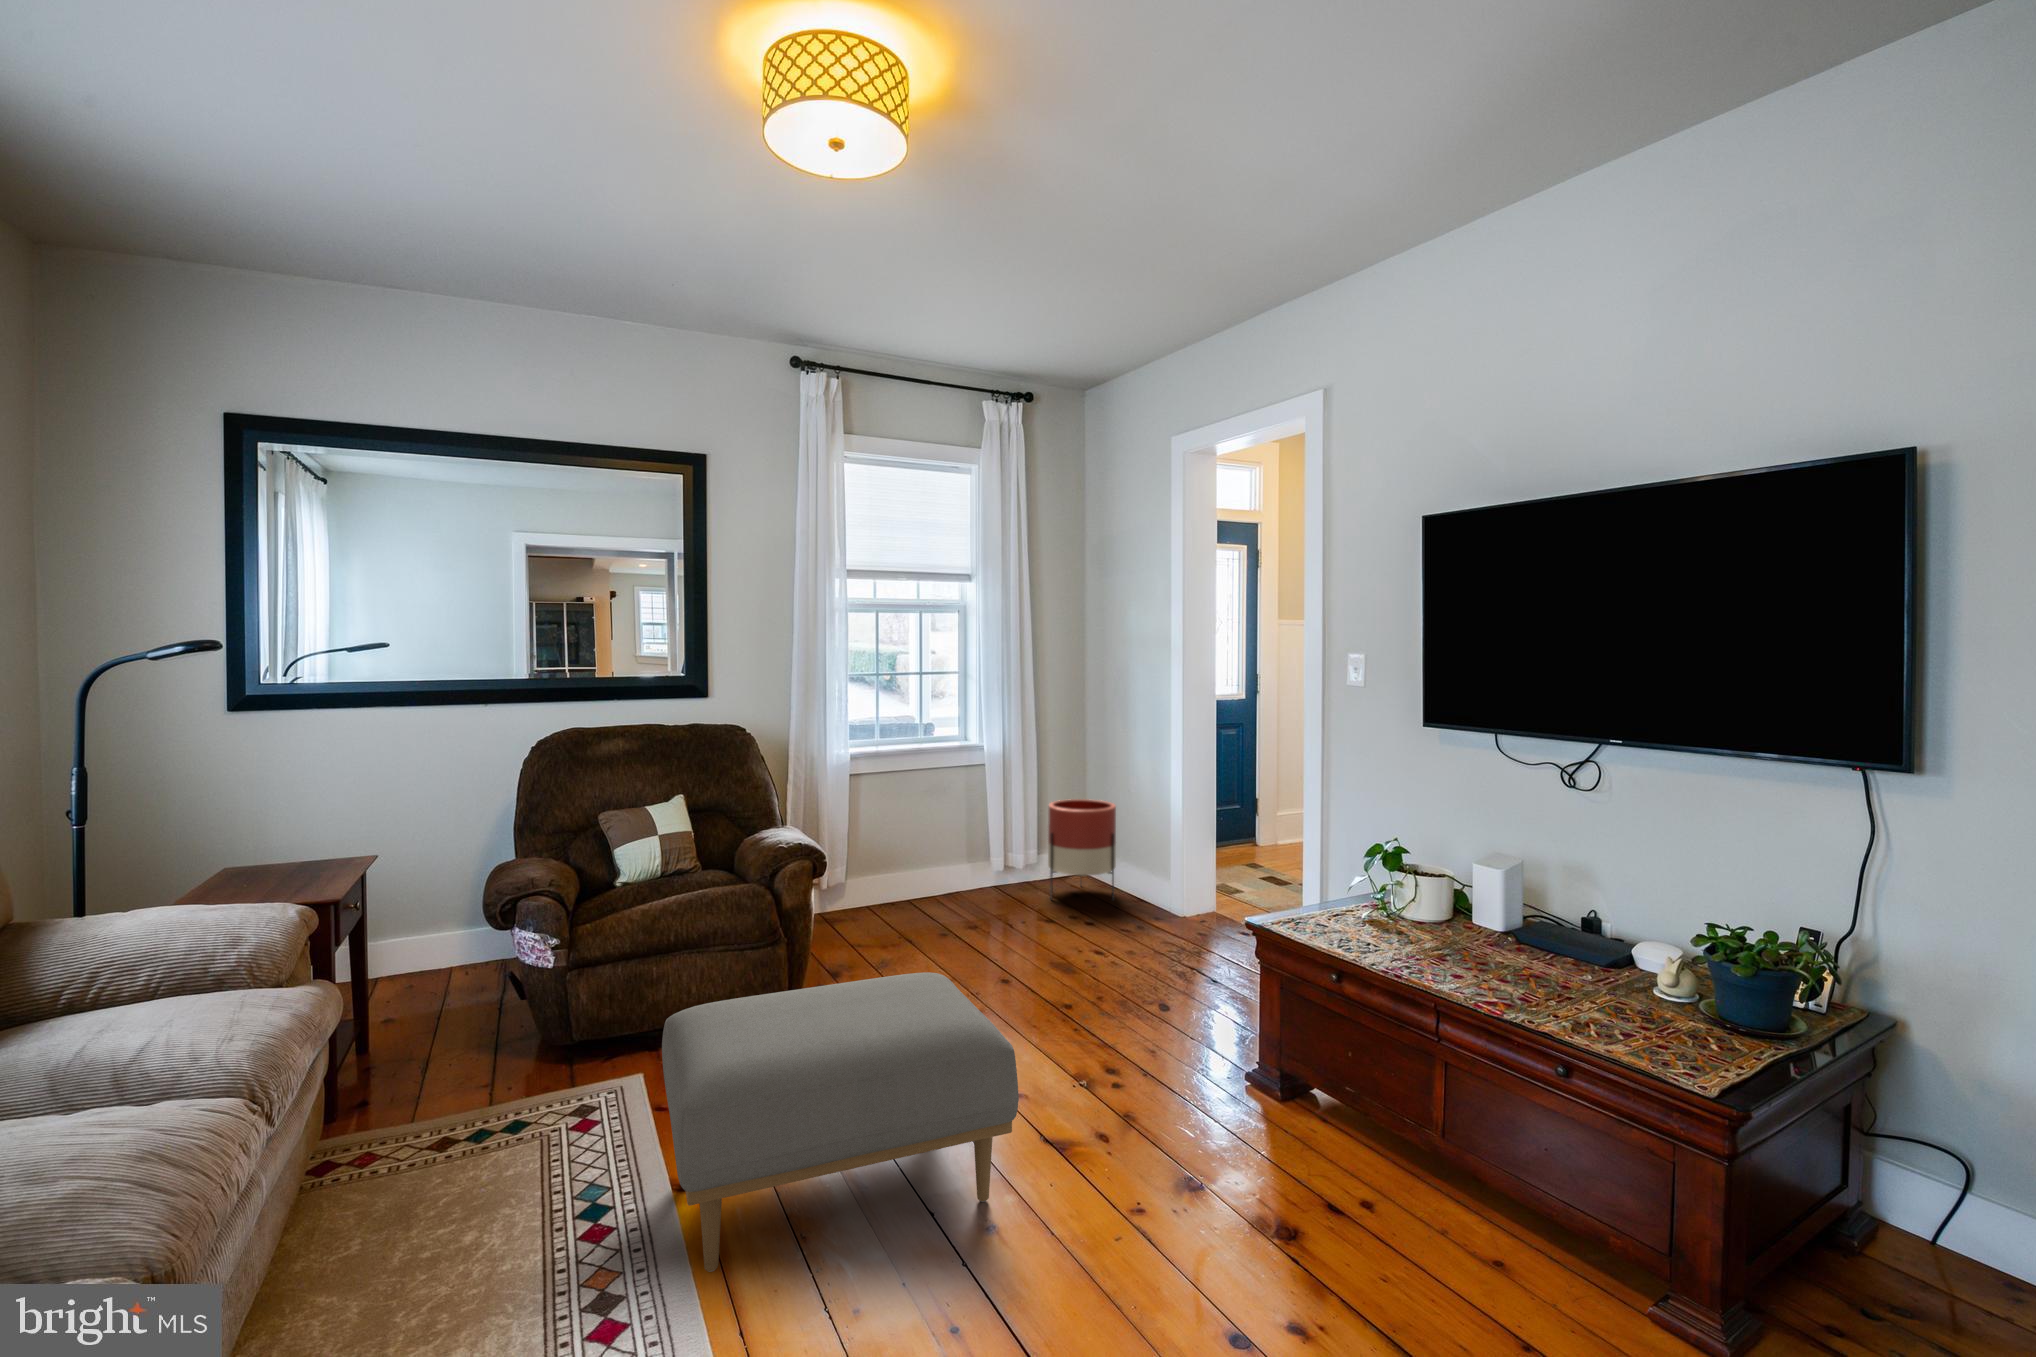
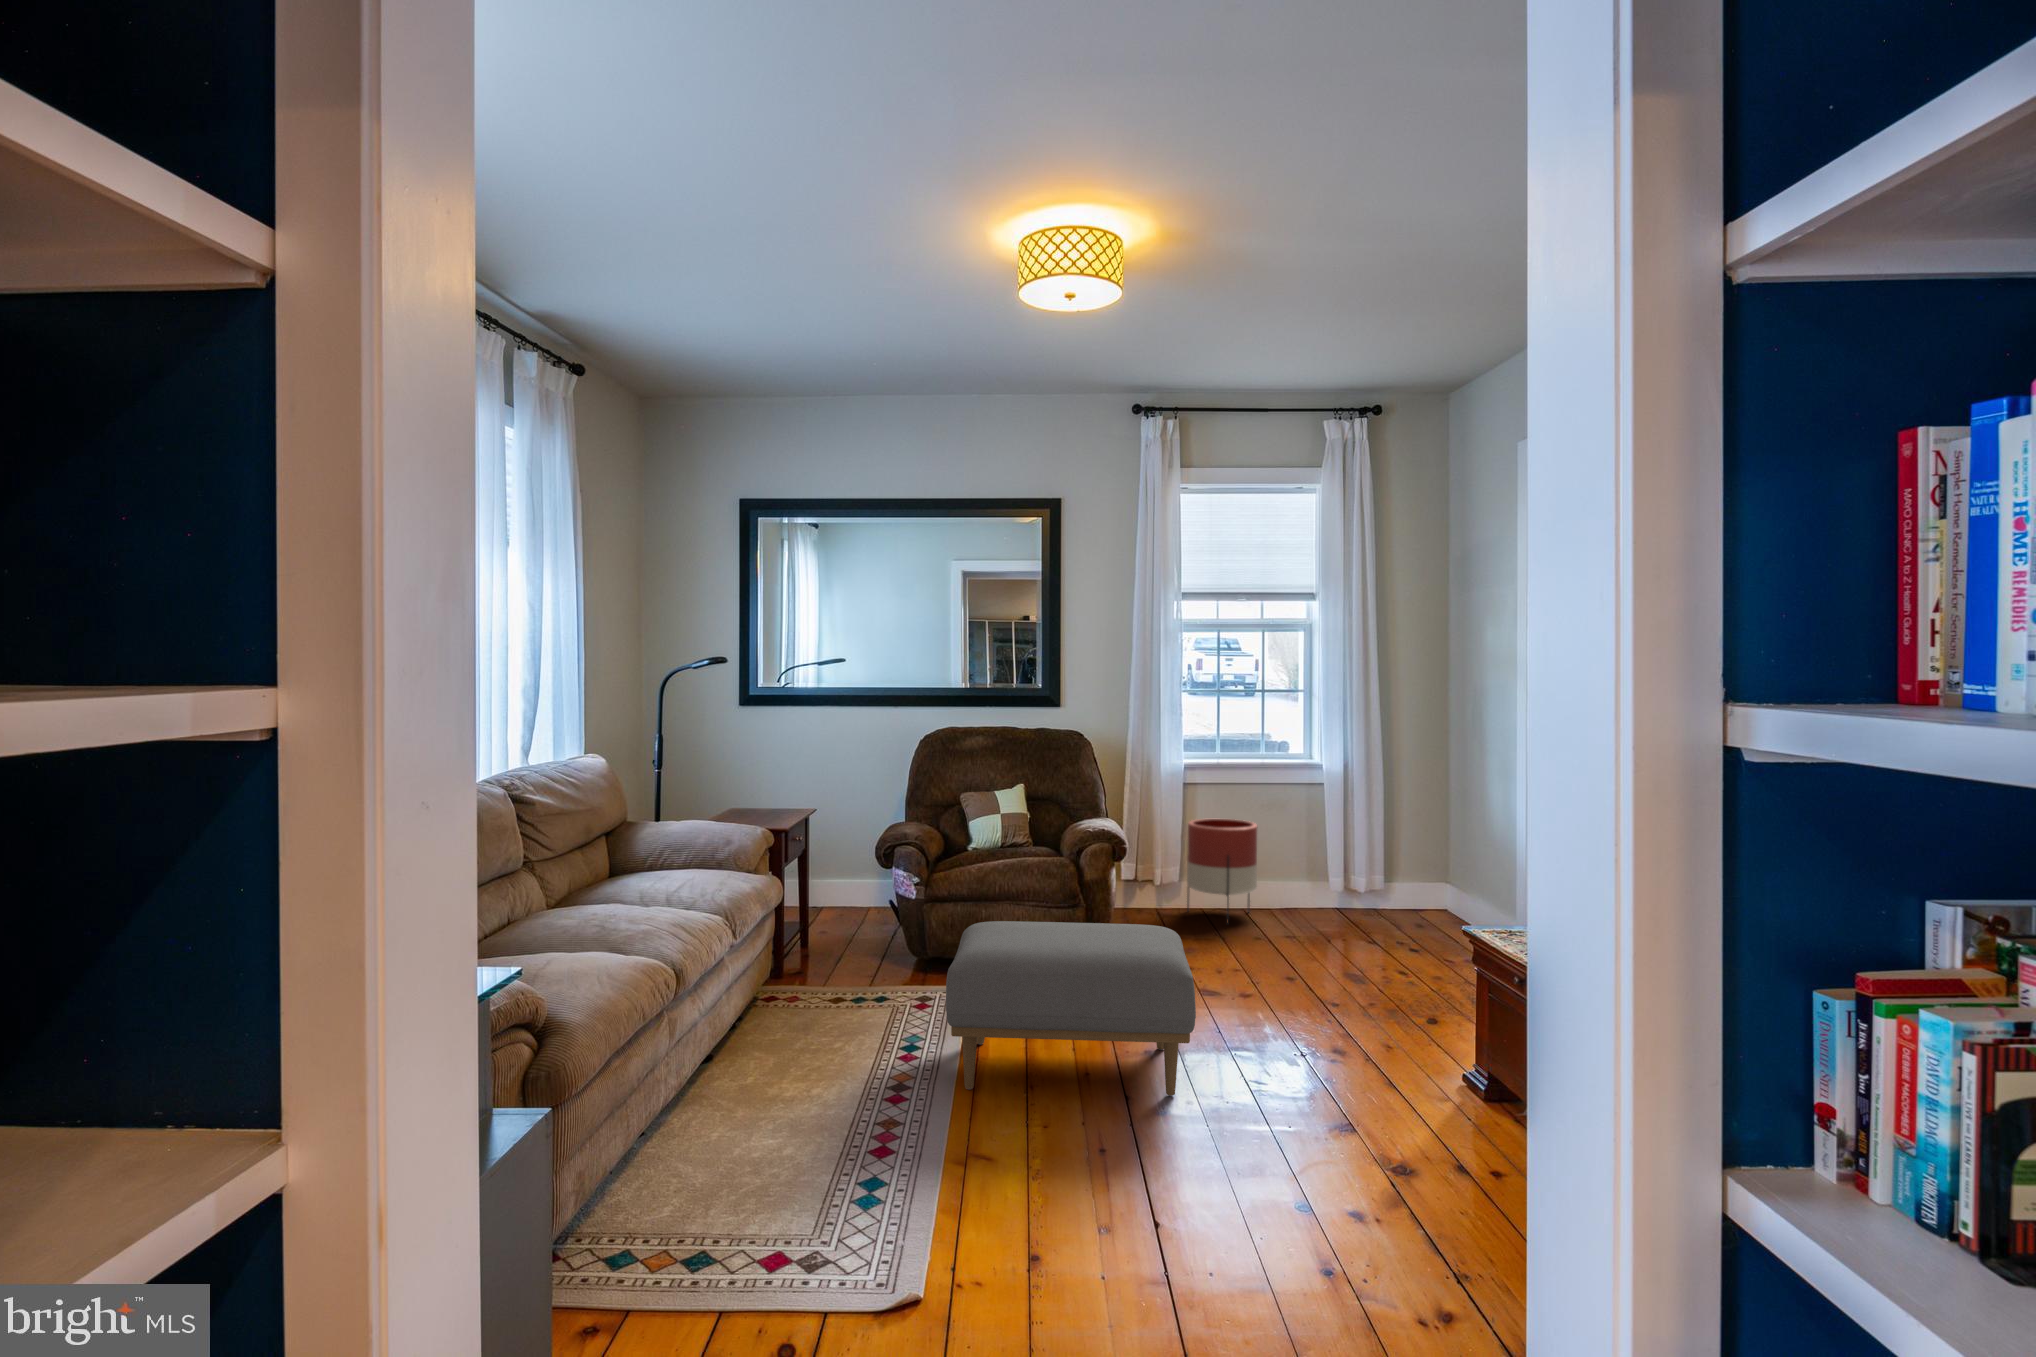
planter: present [1048,799,1116,900] -> present [1187,818,1257,917]

